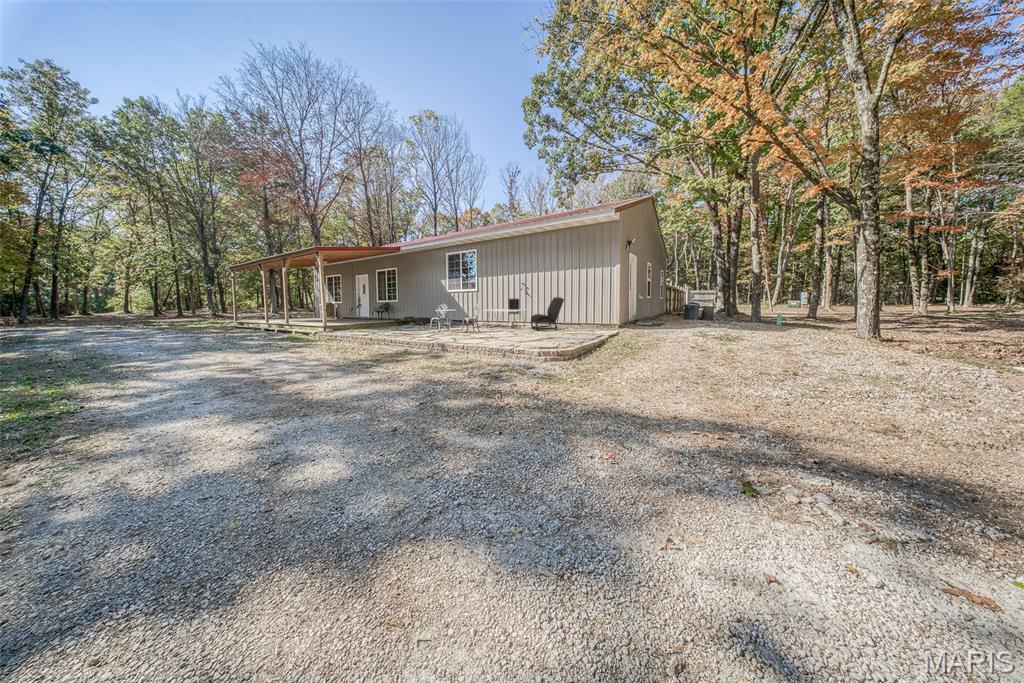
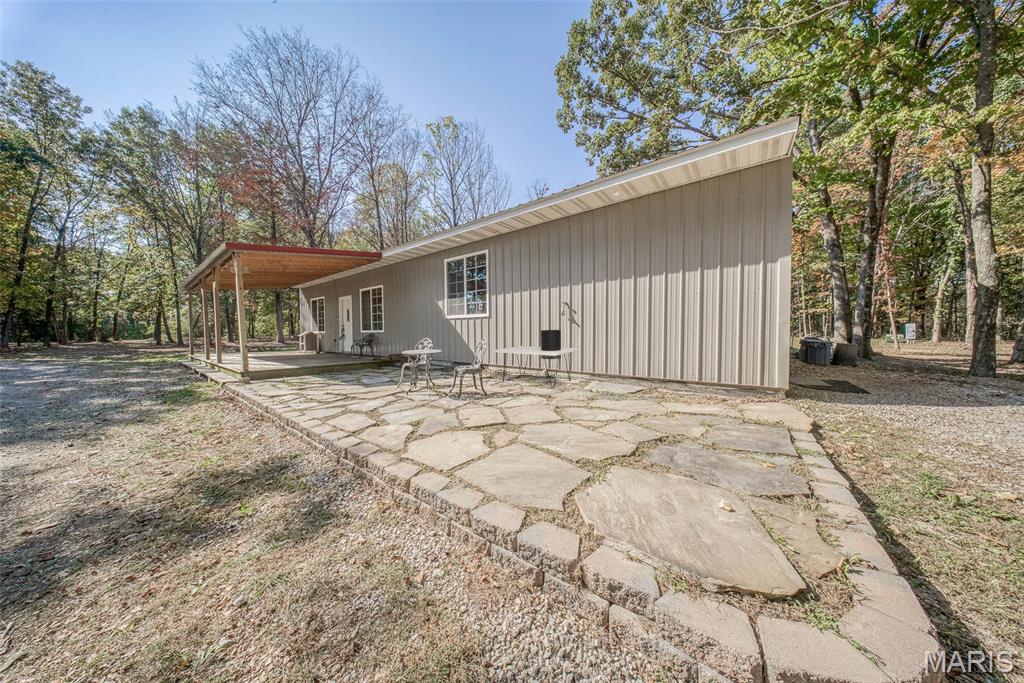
lounge chair: present [531,297,564,330] -> none [583,328,654,396]

